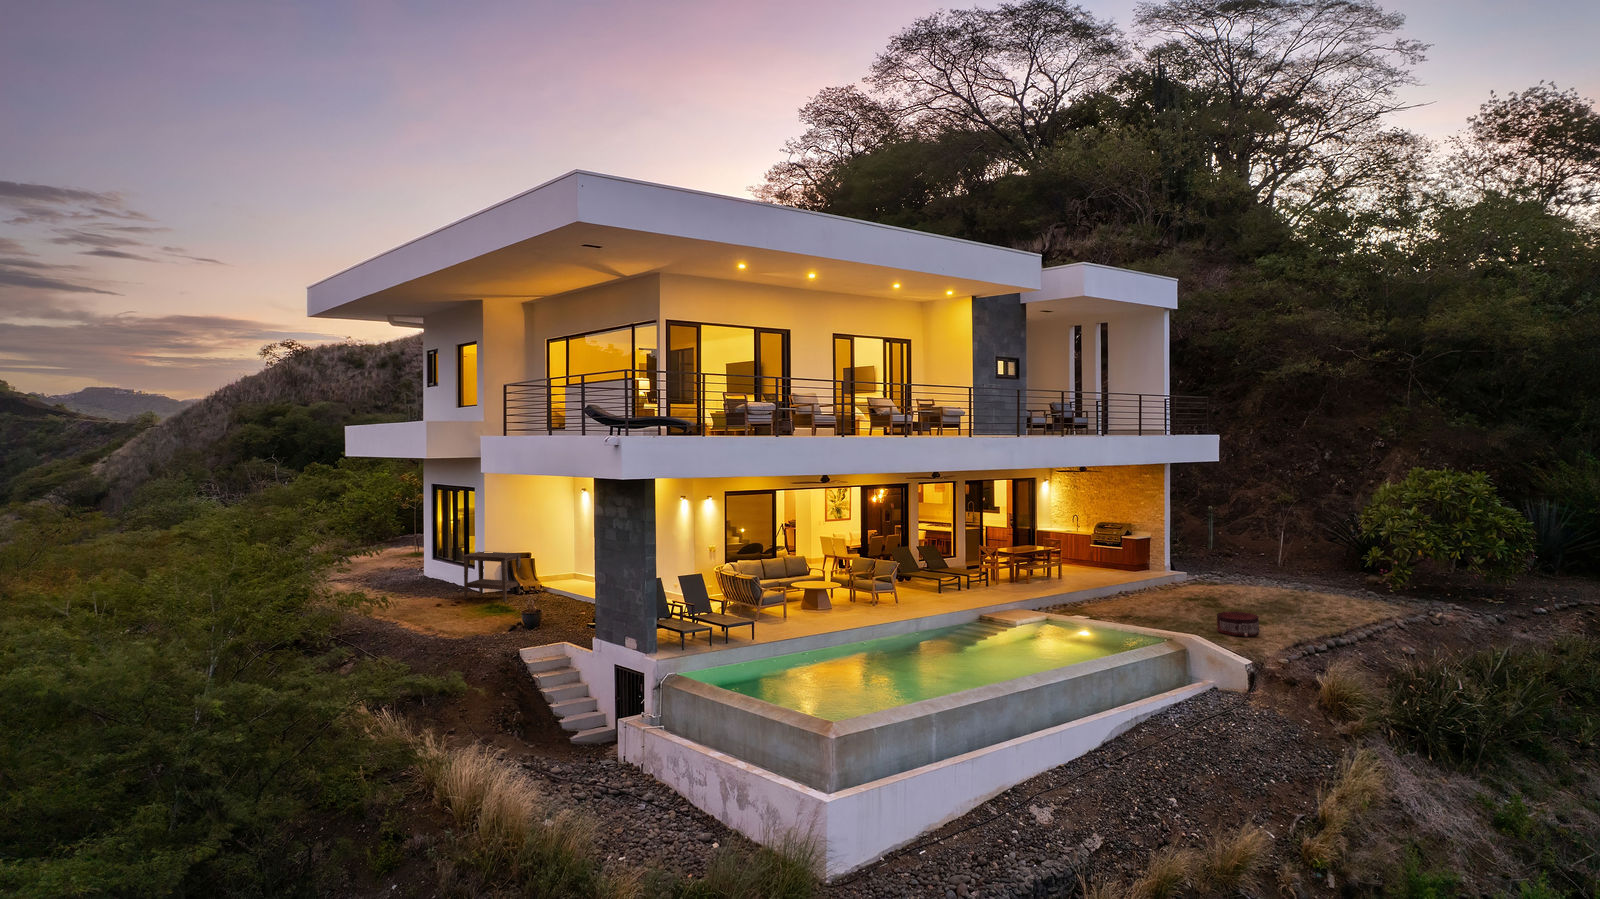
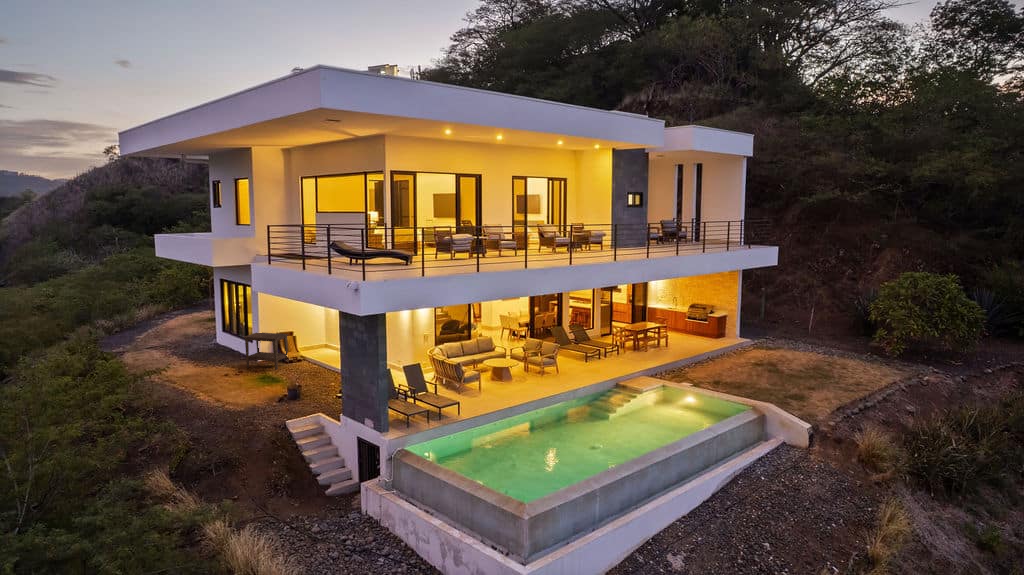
pouf: present [1217,611,1259,637] -> none [781,381,811,401]

